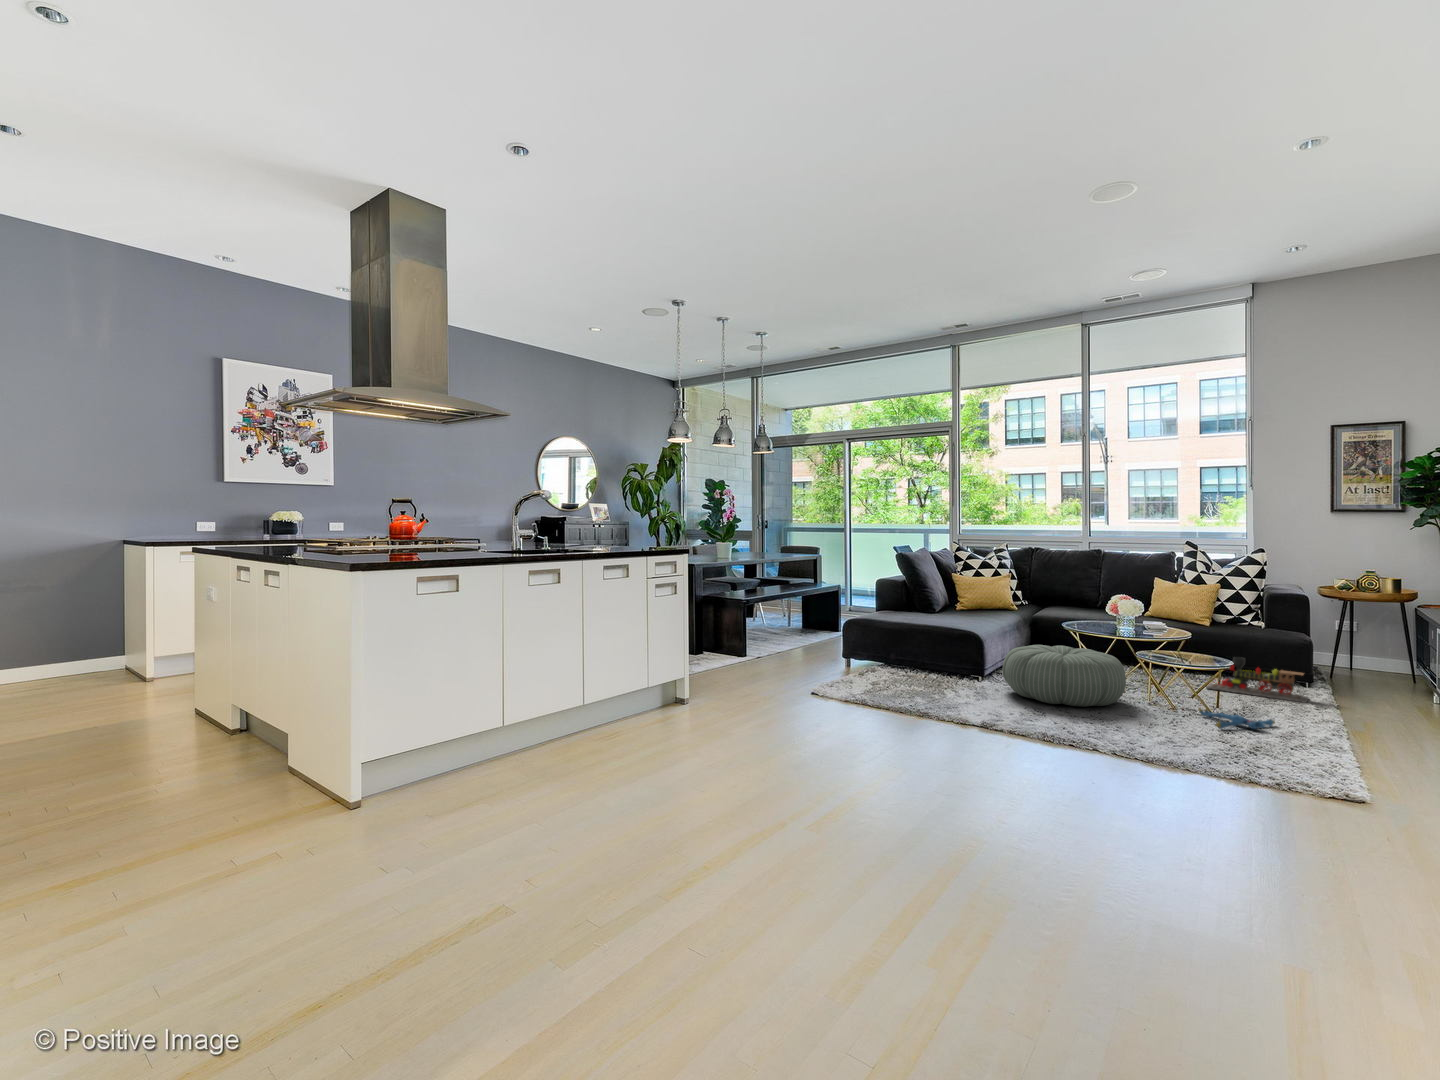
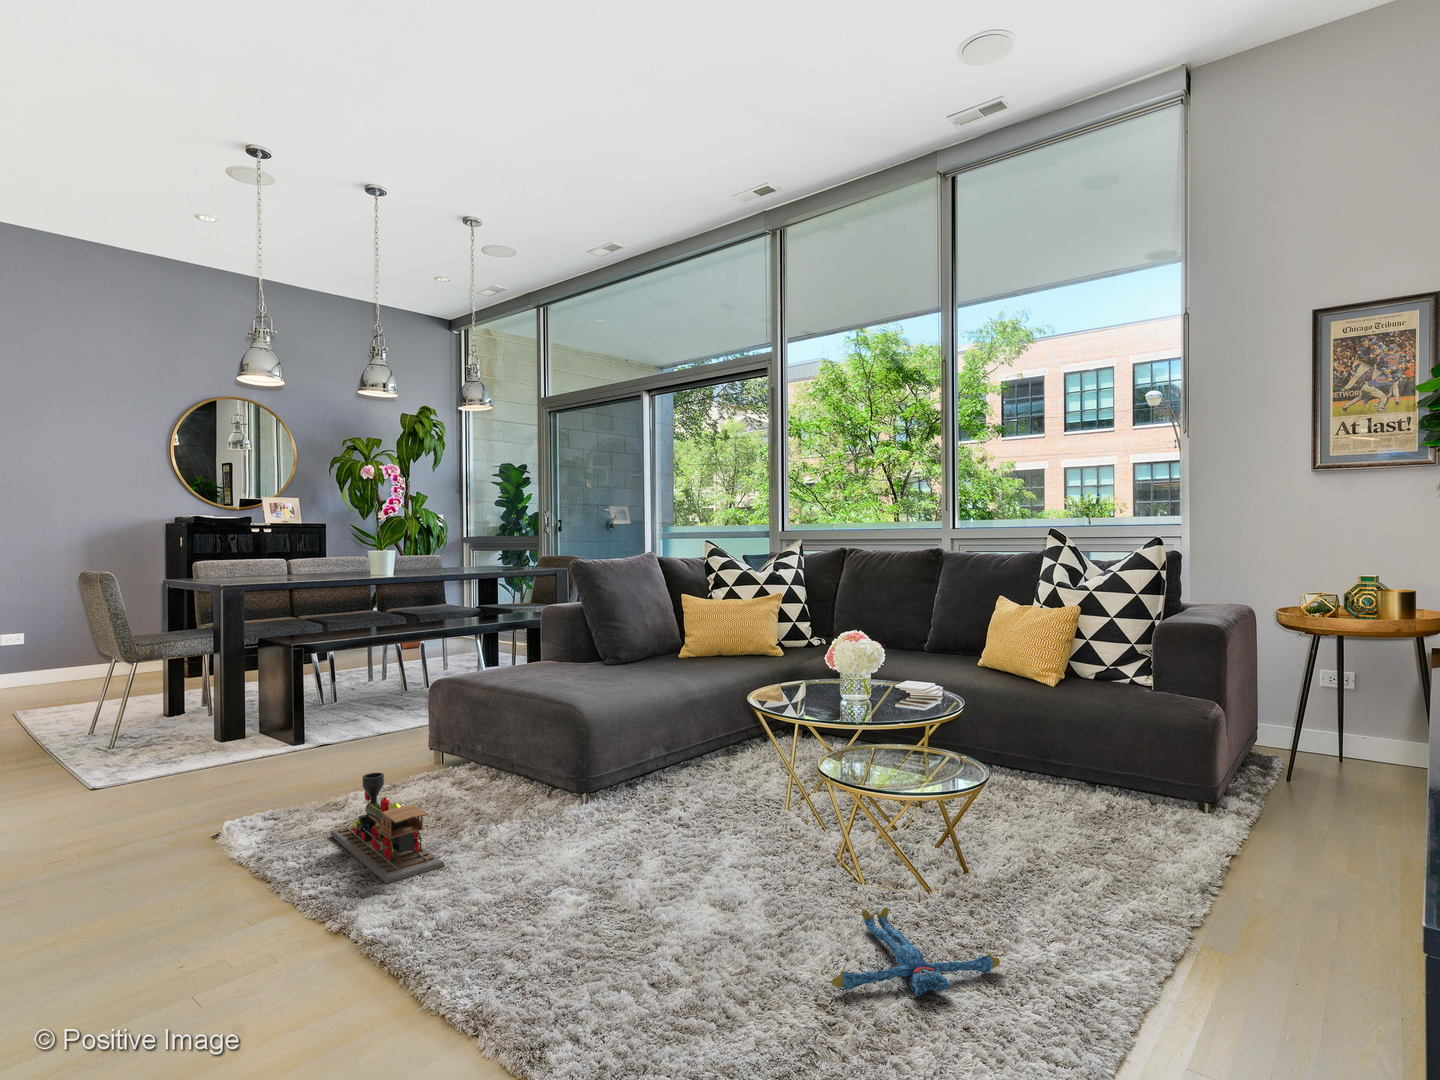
pouf: present [1002,645,1126,707] -> none [538,748,769,901]
toy train: present [1207,657,1308,703] -> present [331,773,445,884]

